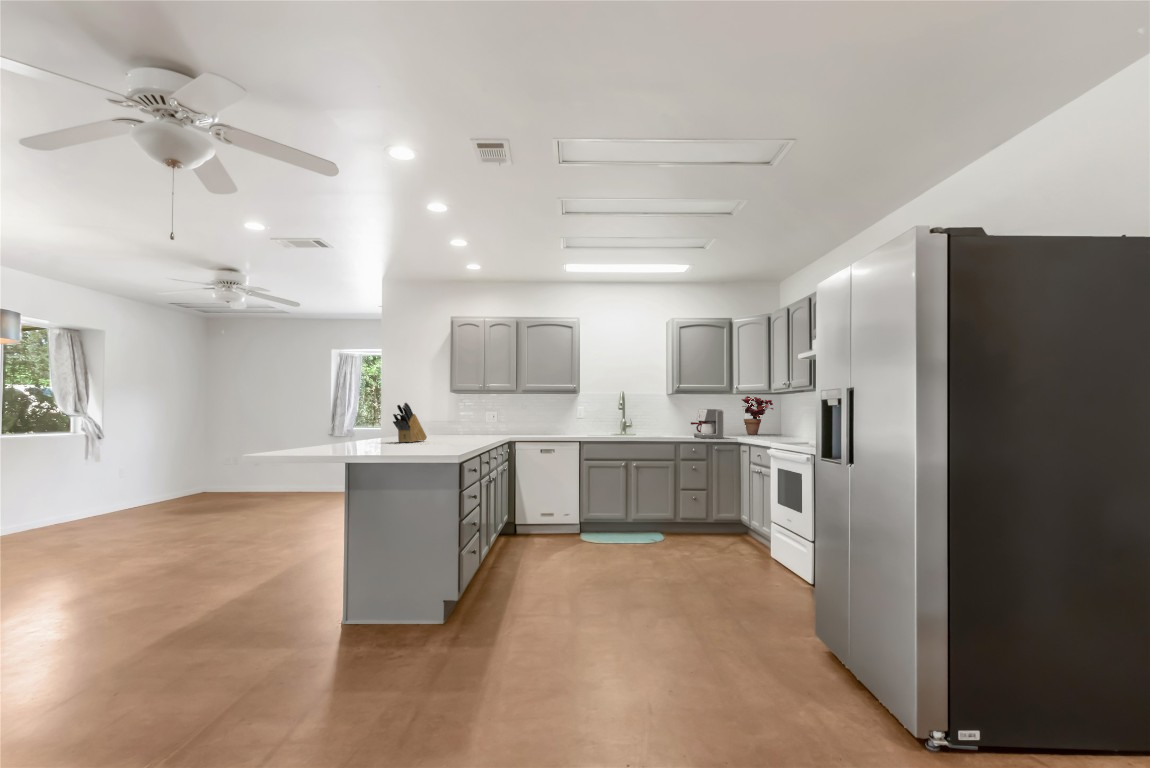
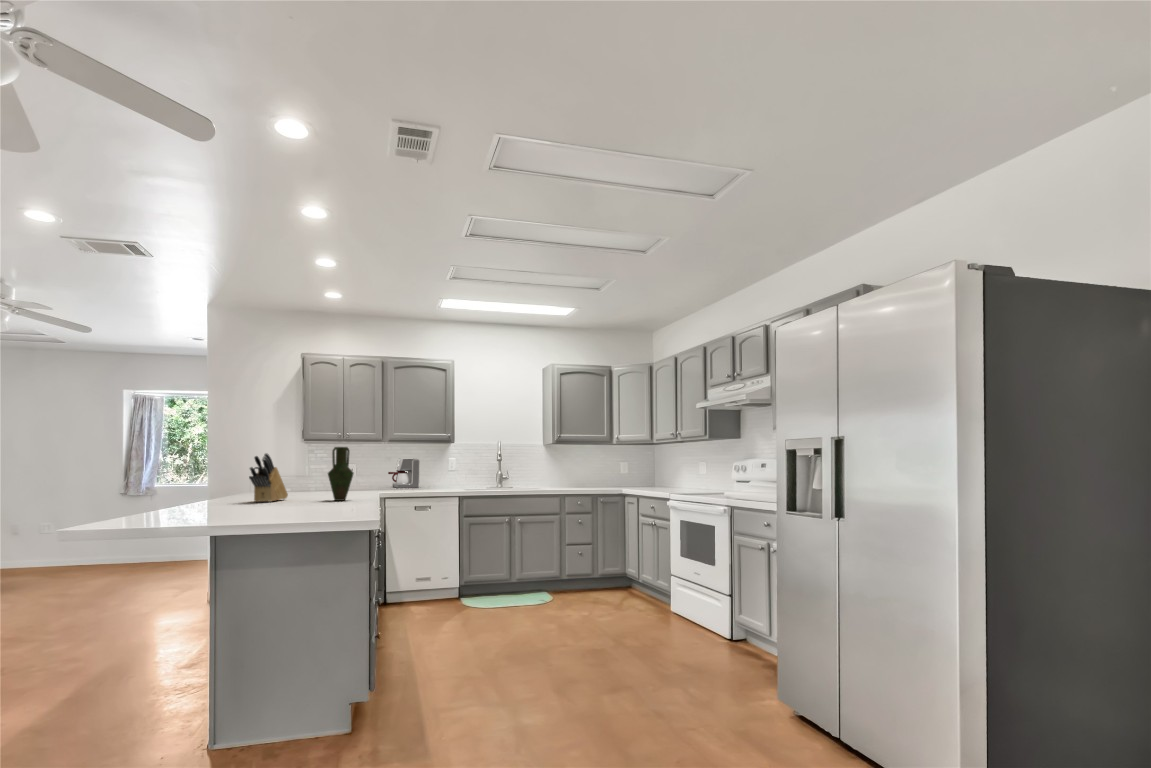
potted plant: present [742,396,773,434] -> none [617,445,648,485]
vase: none [455,397,477,443] -> present [328,447,354,501]
coffee maker: present [691,409,724,439] -> present [388,458,420,488]

